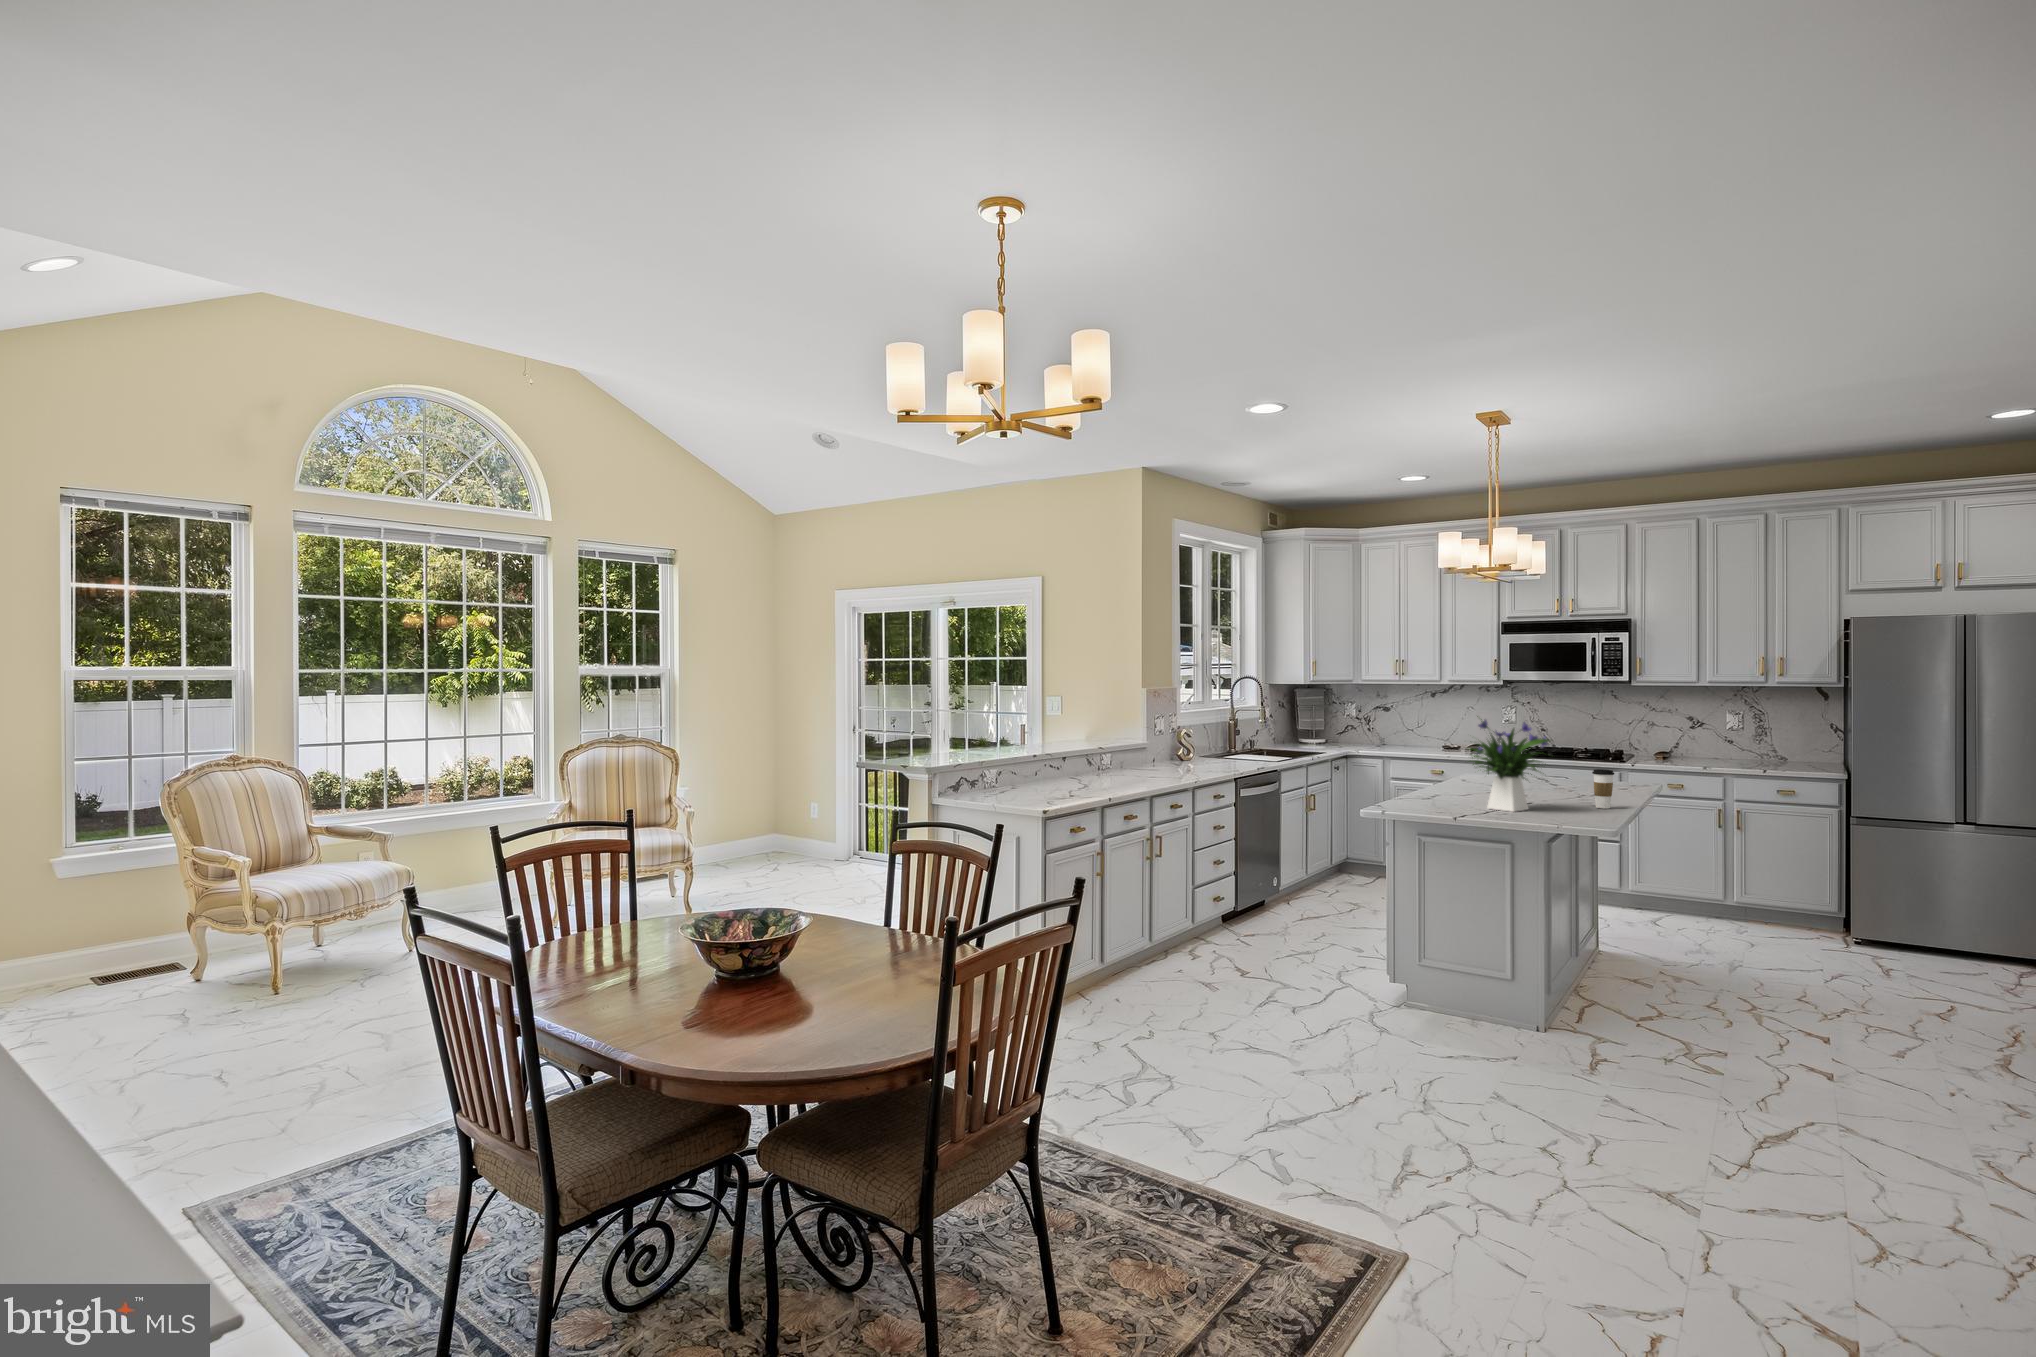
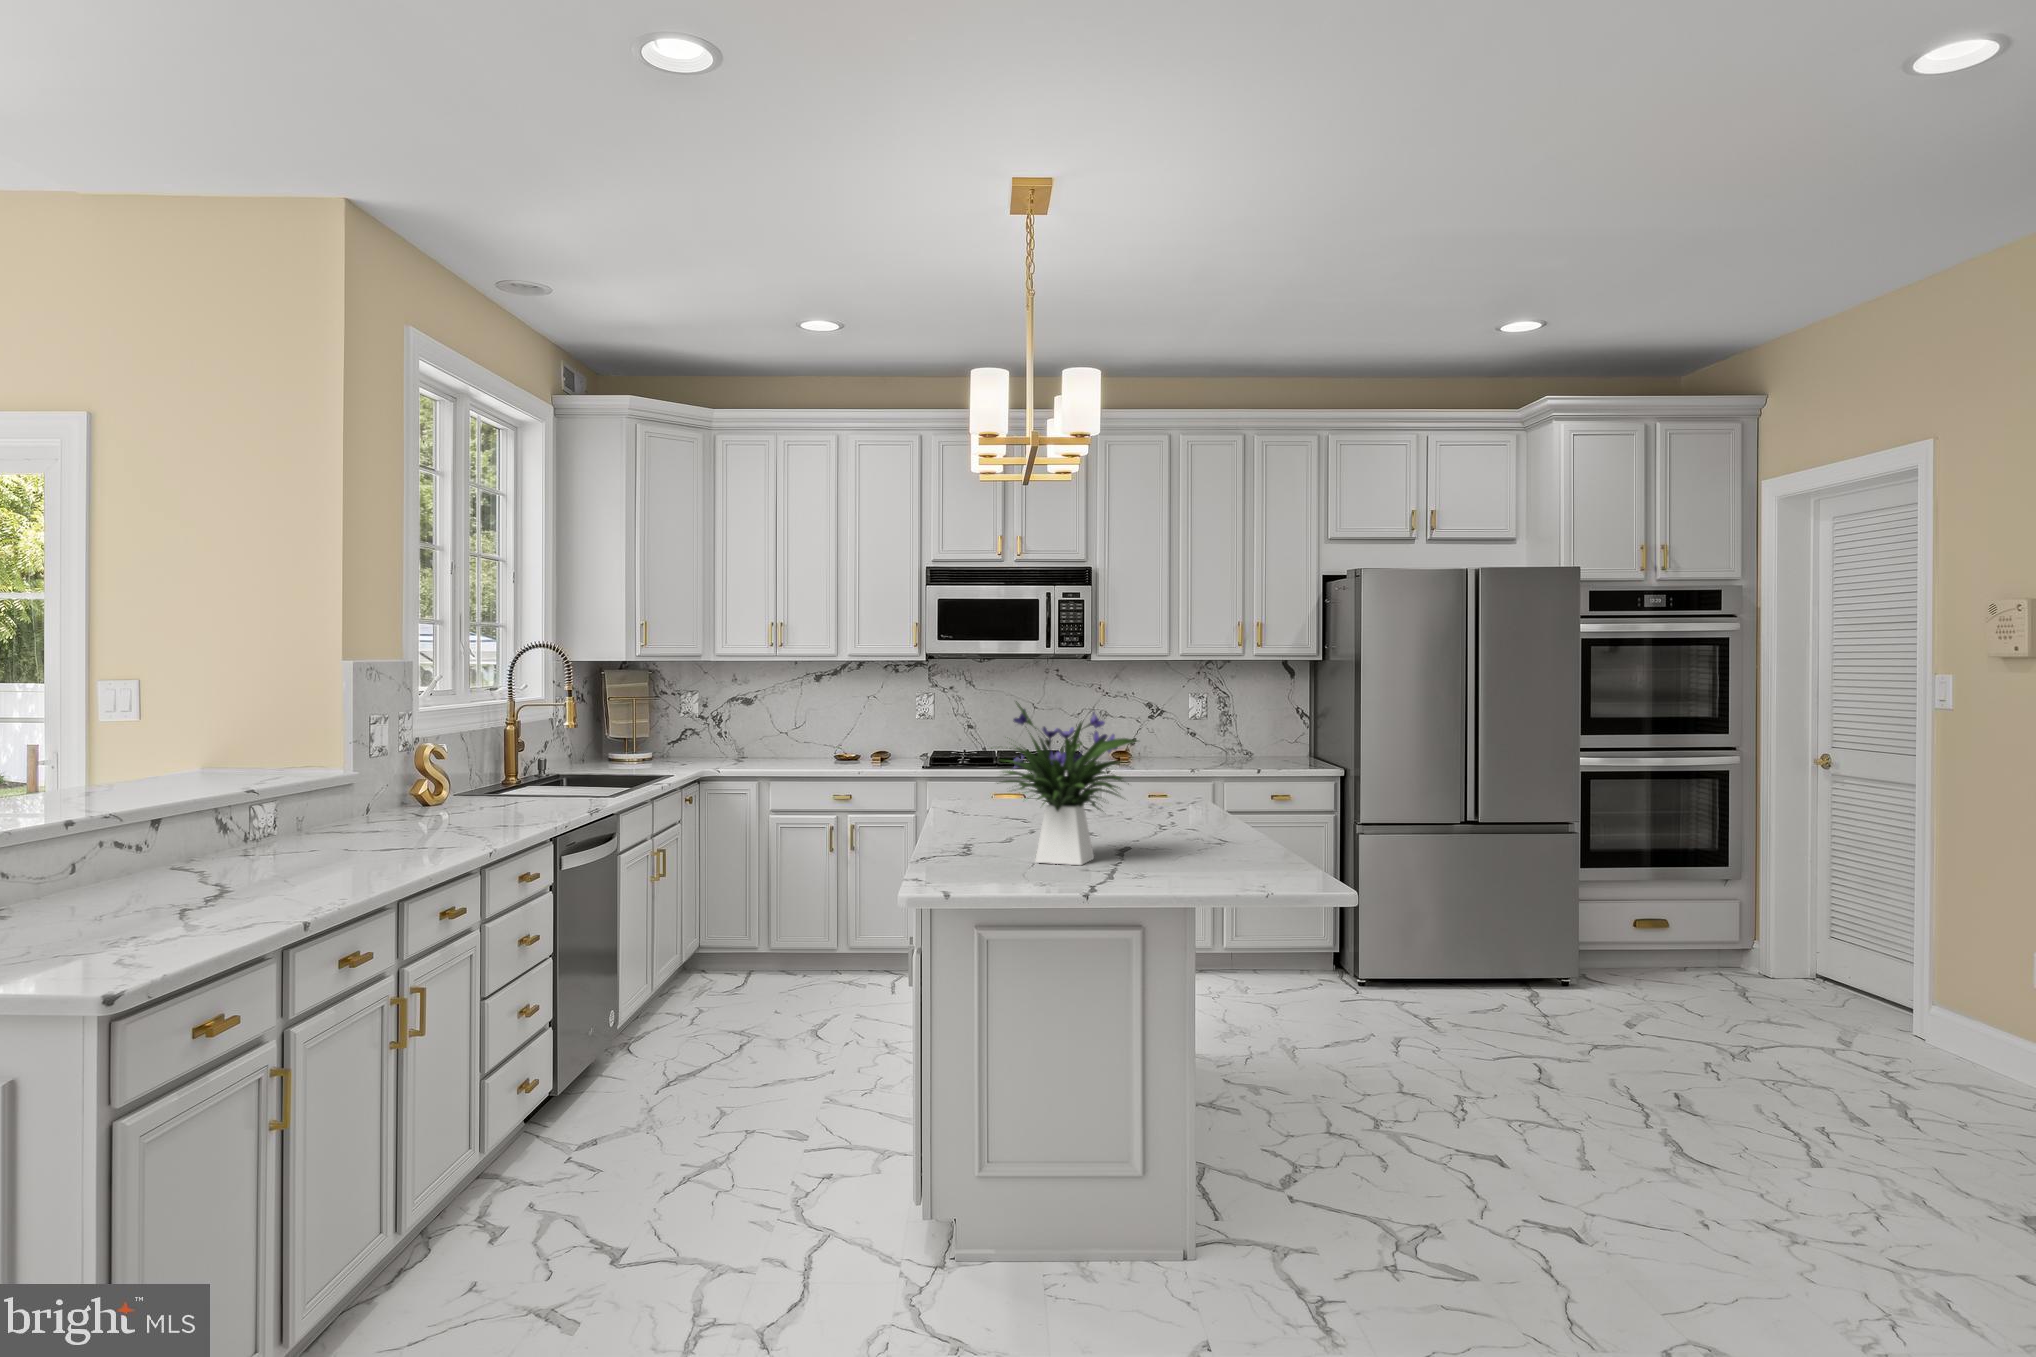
coffee cup: present [1592,769,1614,809] -> none [1171,784,1202,846]

